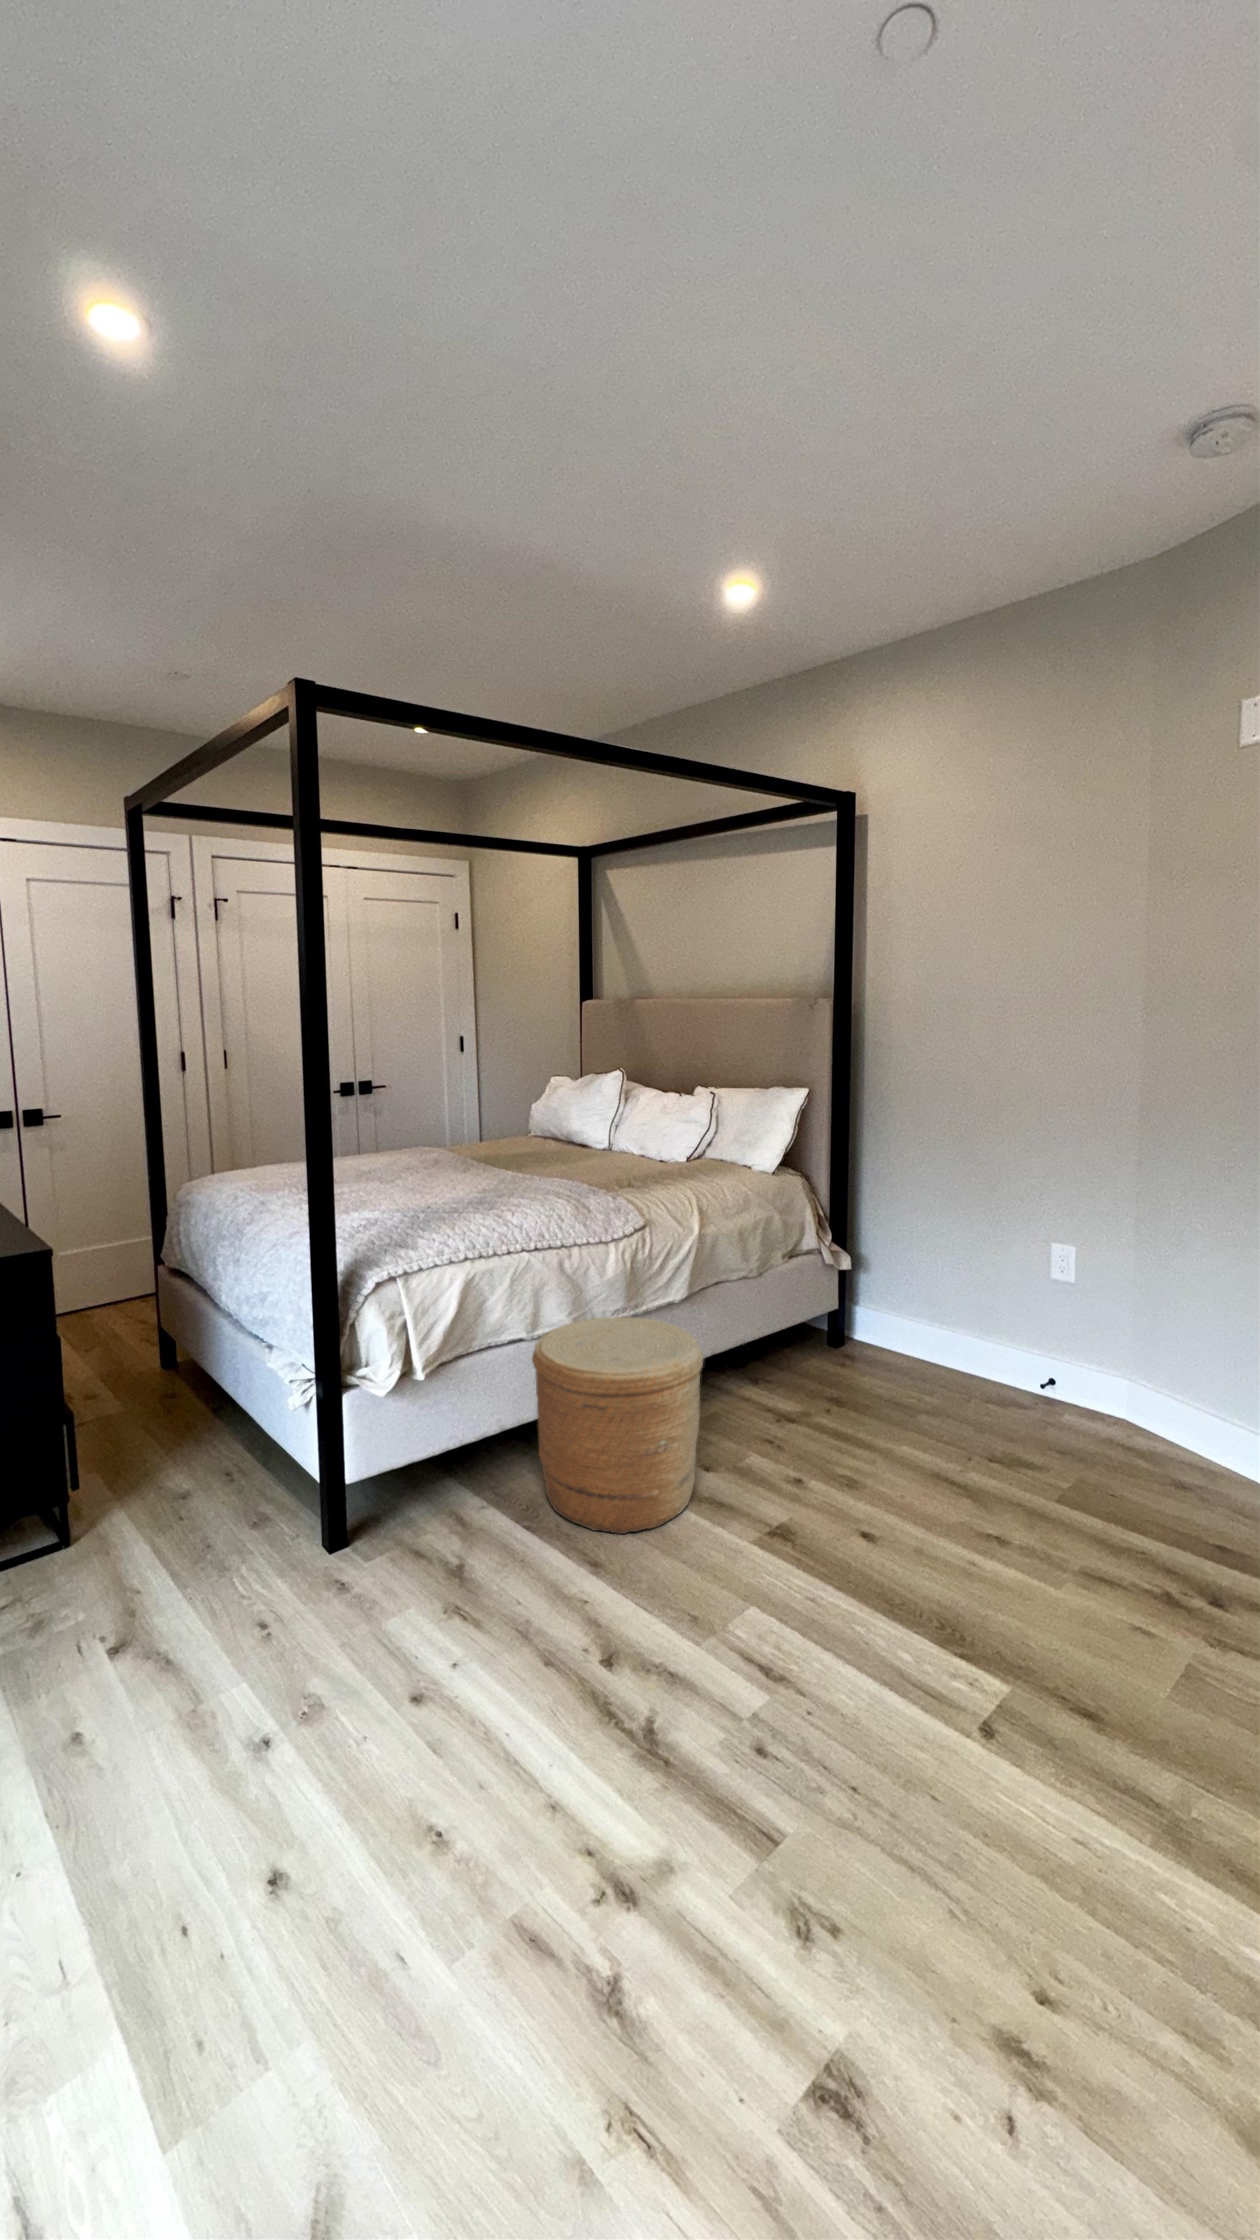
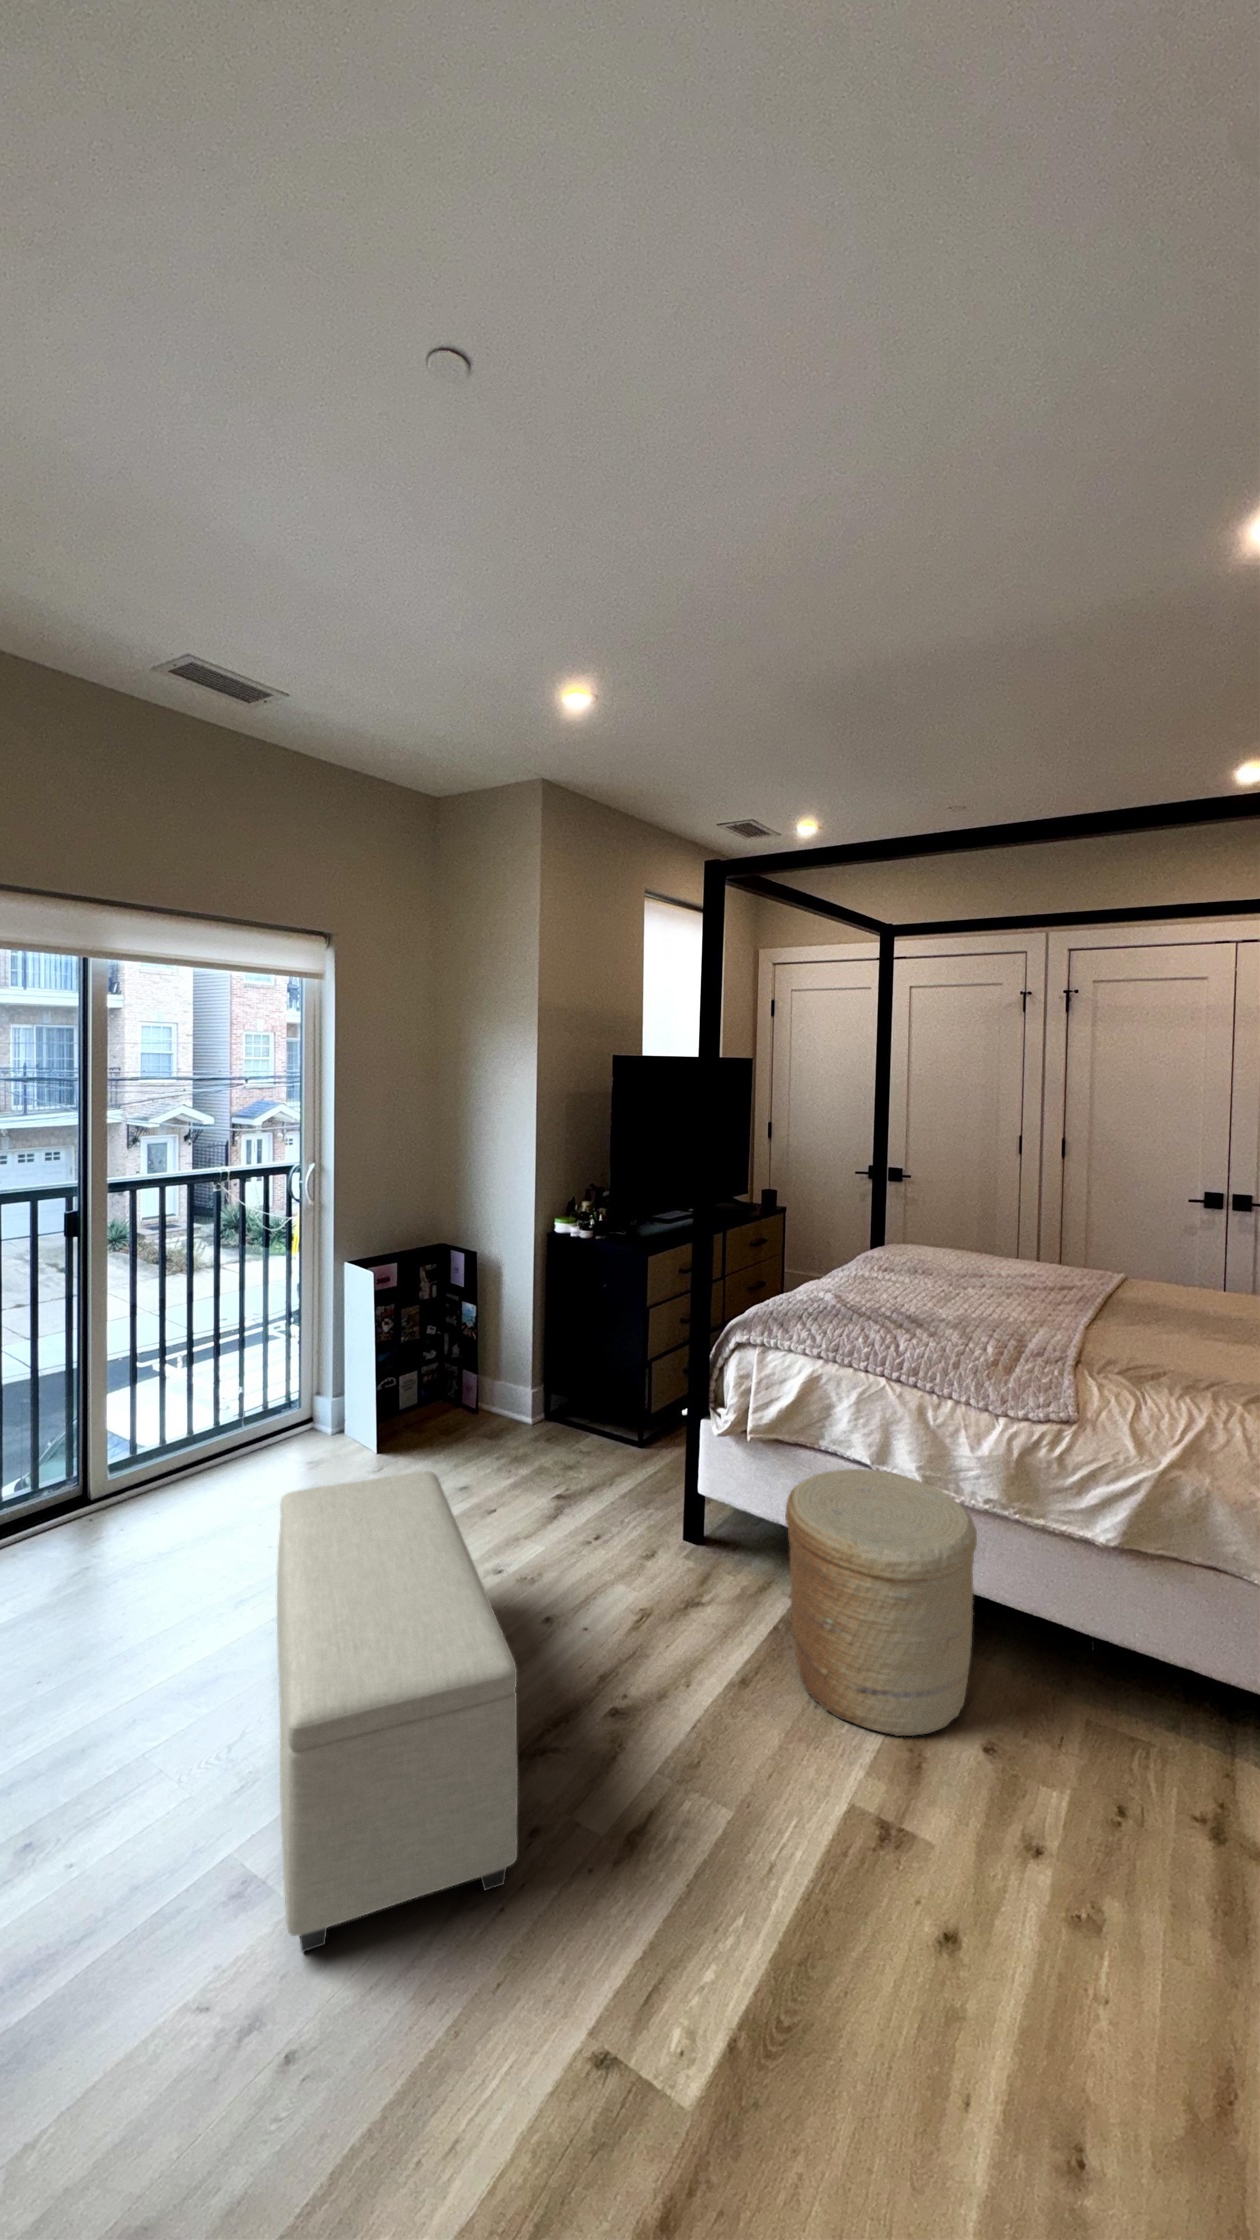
ottoman: none [248,1554,945,2104] -> present [277,1471,518,1952]

